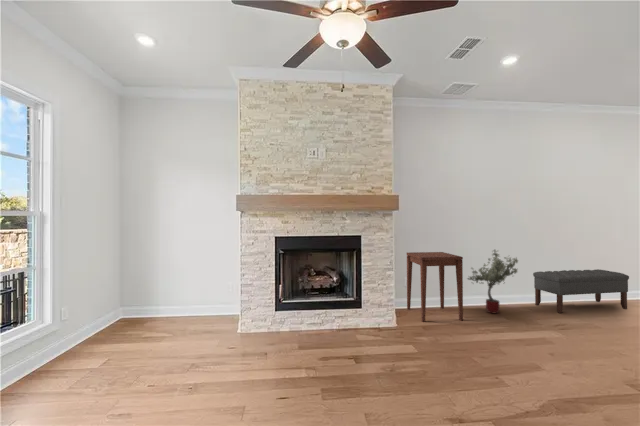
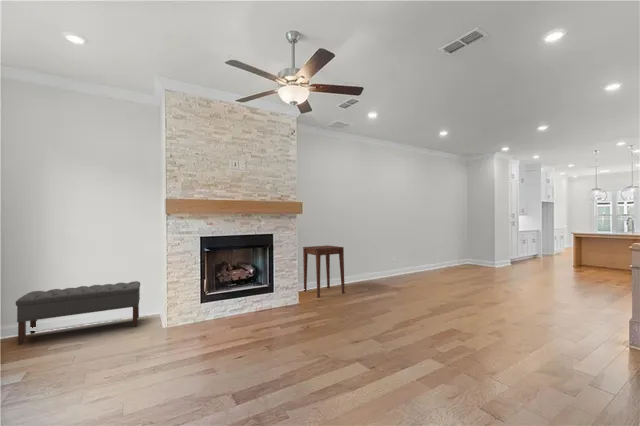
potted tree: present [468,250,518,313] -> none [345,242,376,287]
bench: present [533,269,629,313] -> present [16,281,140,345]

